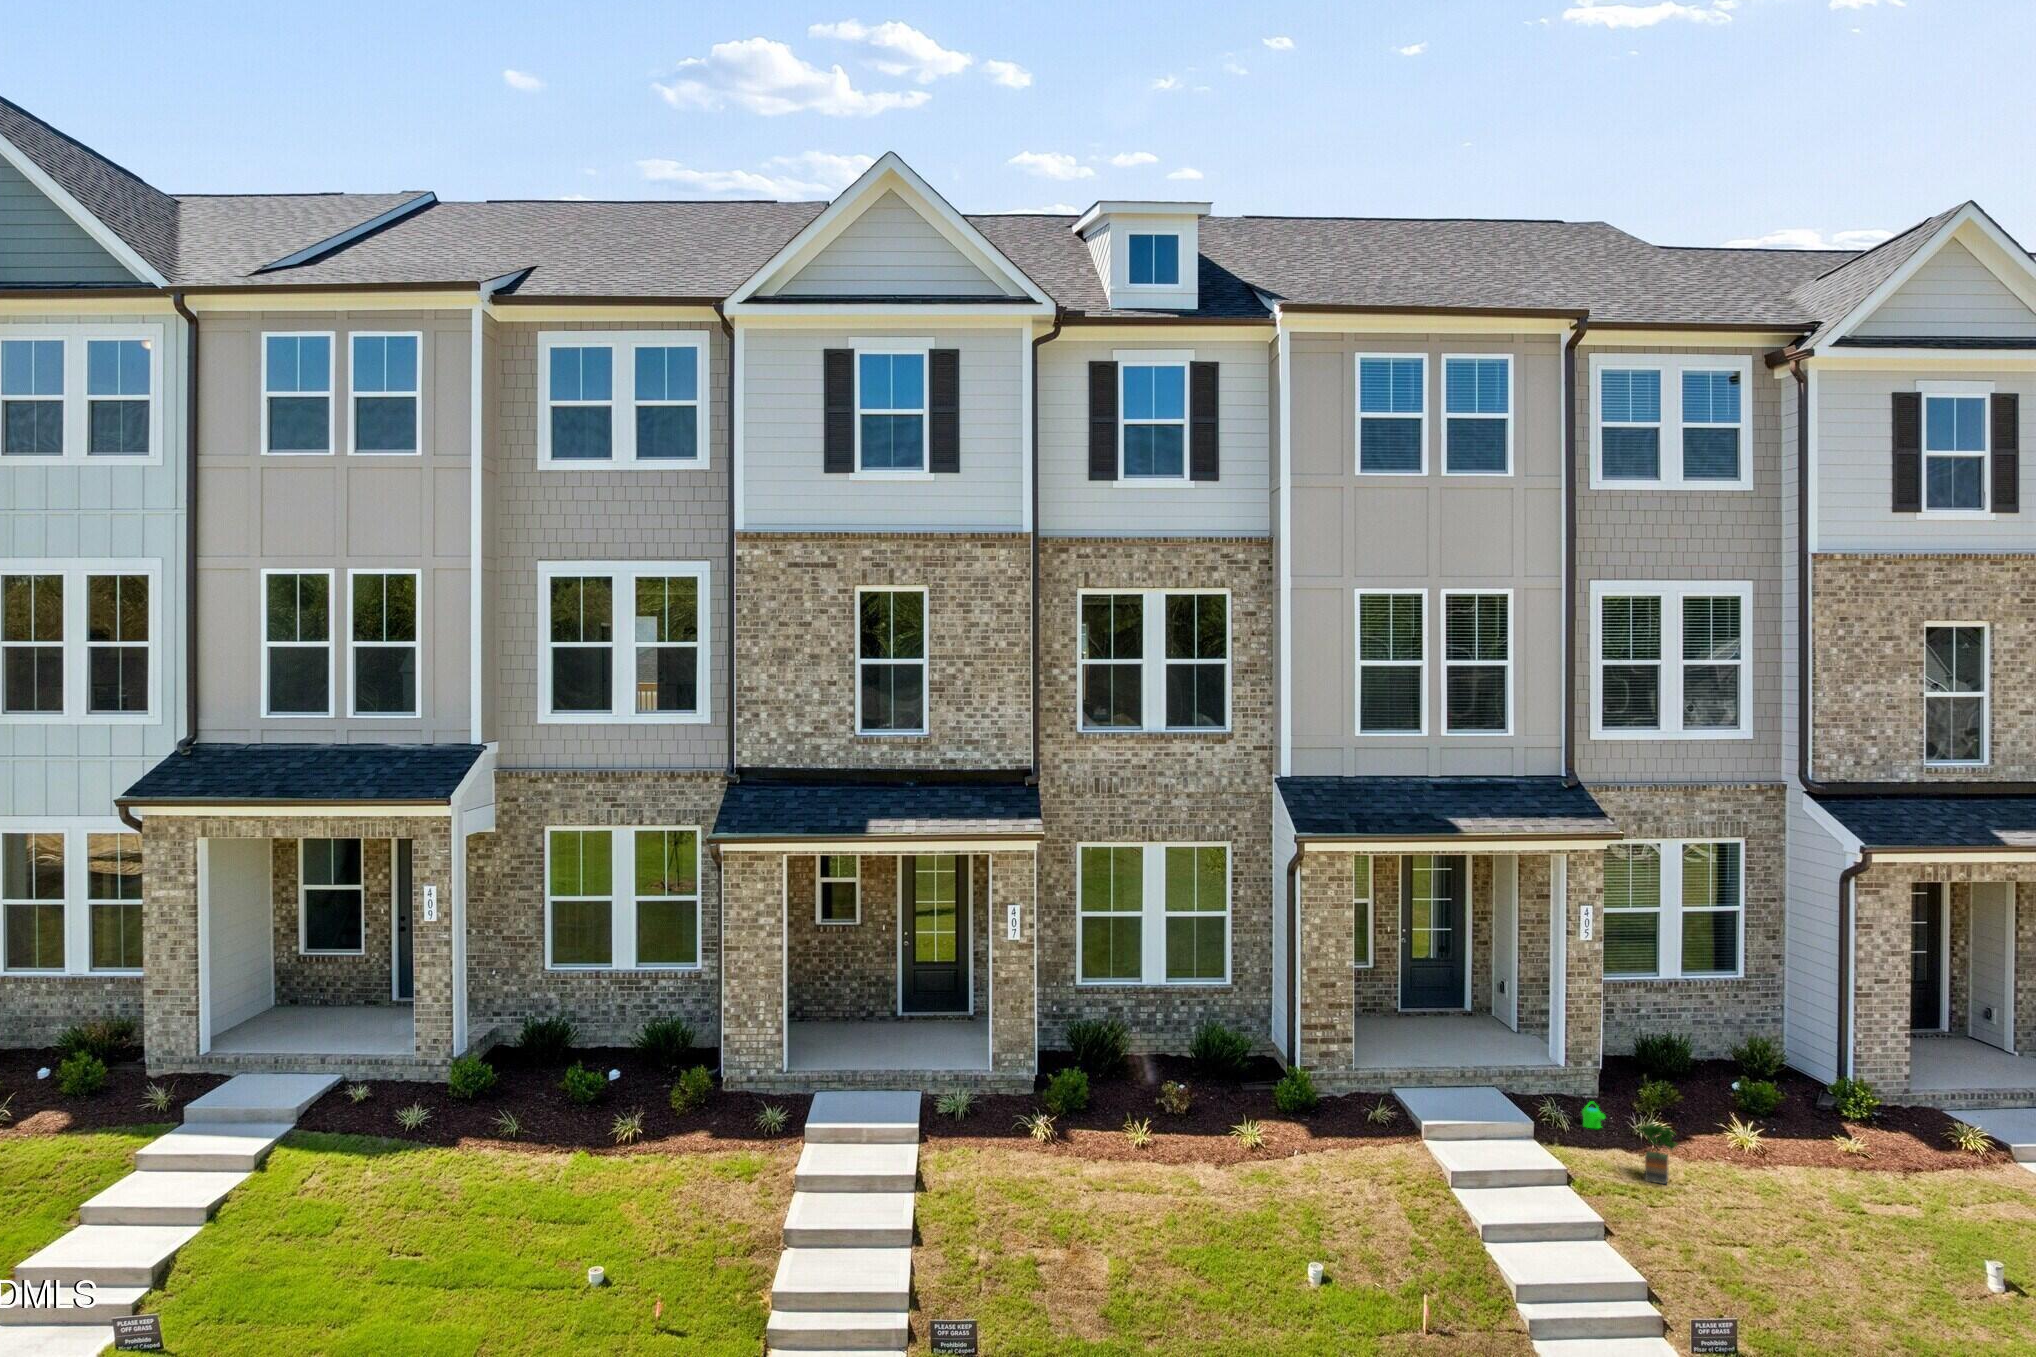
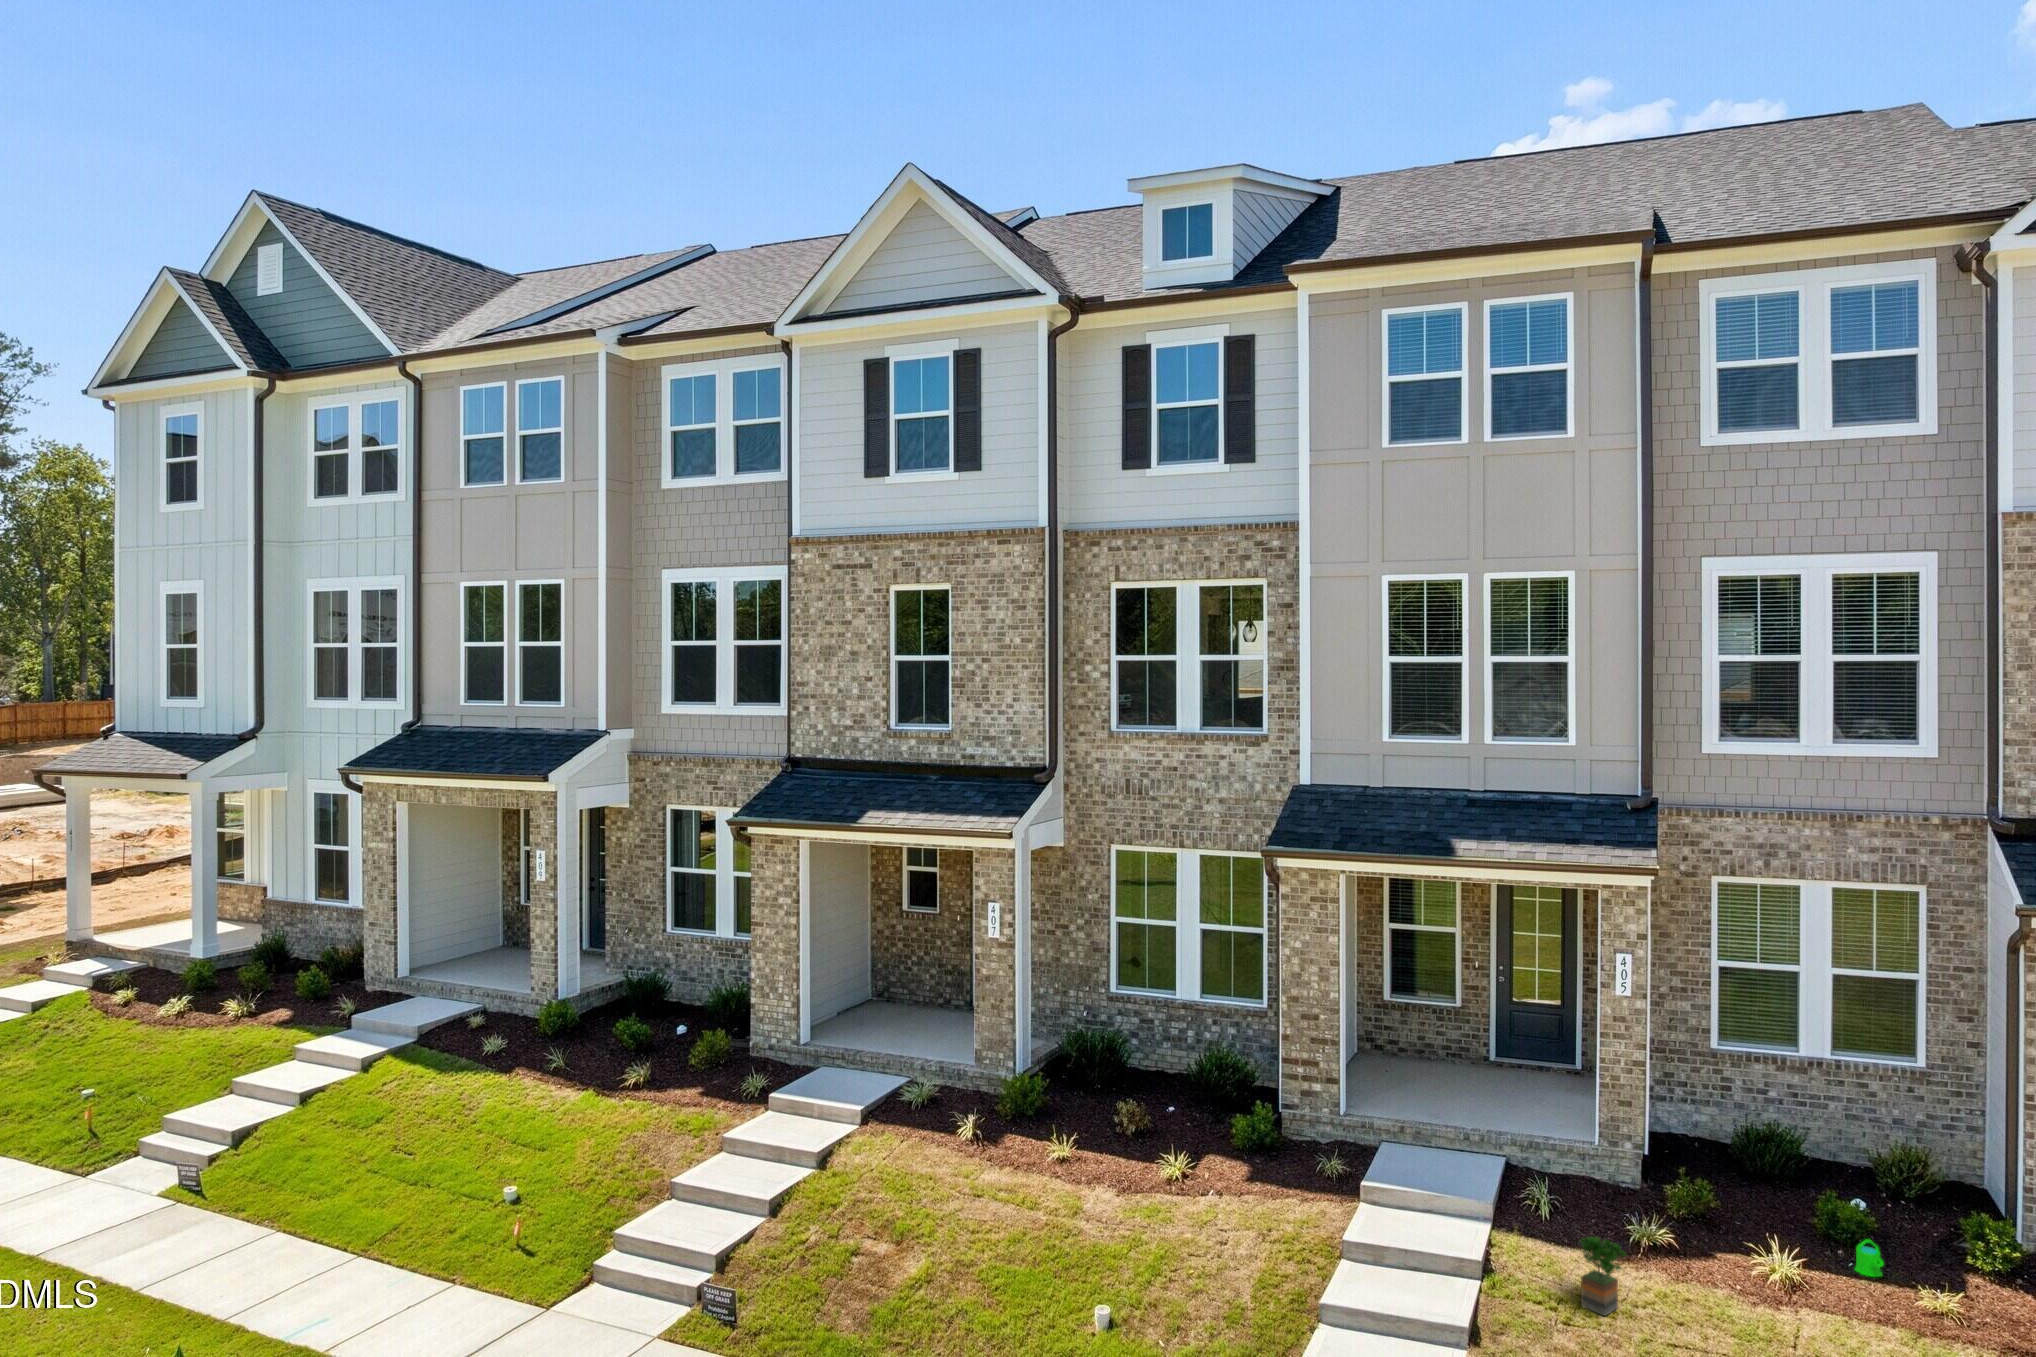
watering can: present [1582,1101,1605,1129] -> present [1855,1239,1884,1277]

